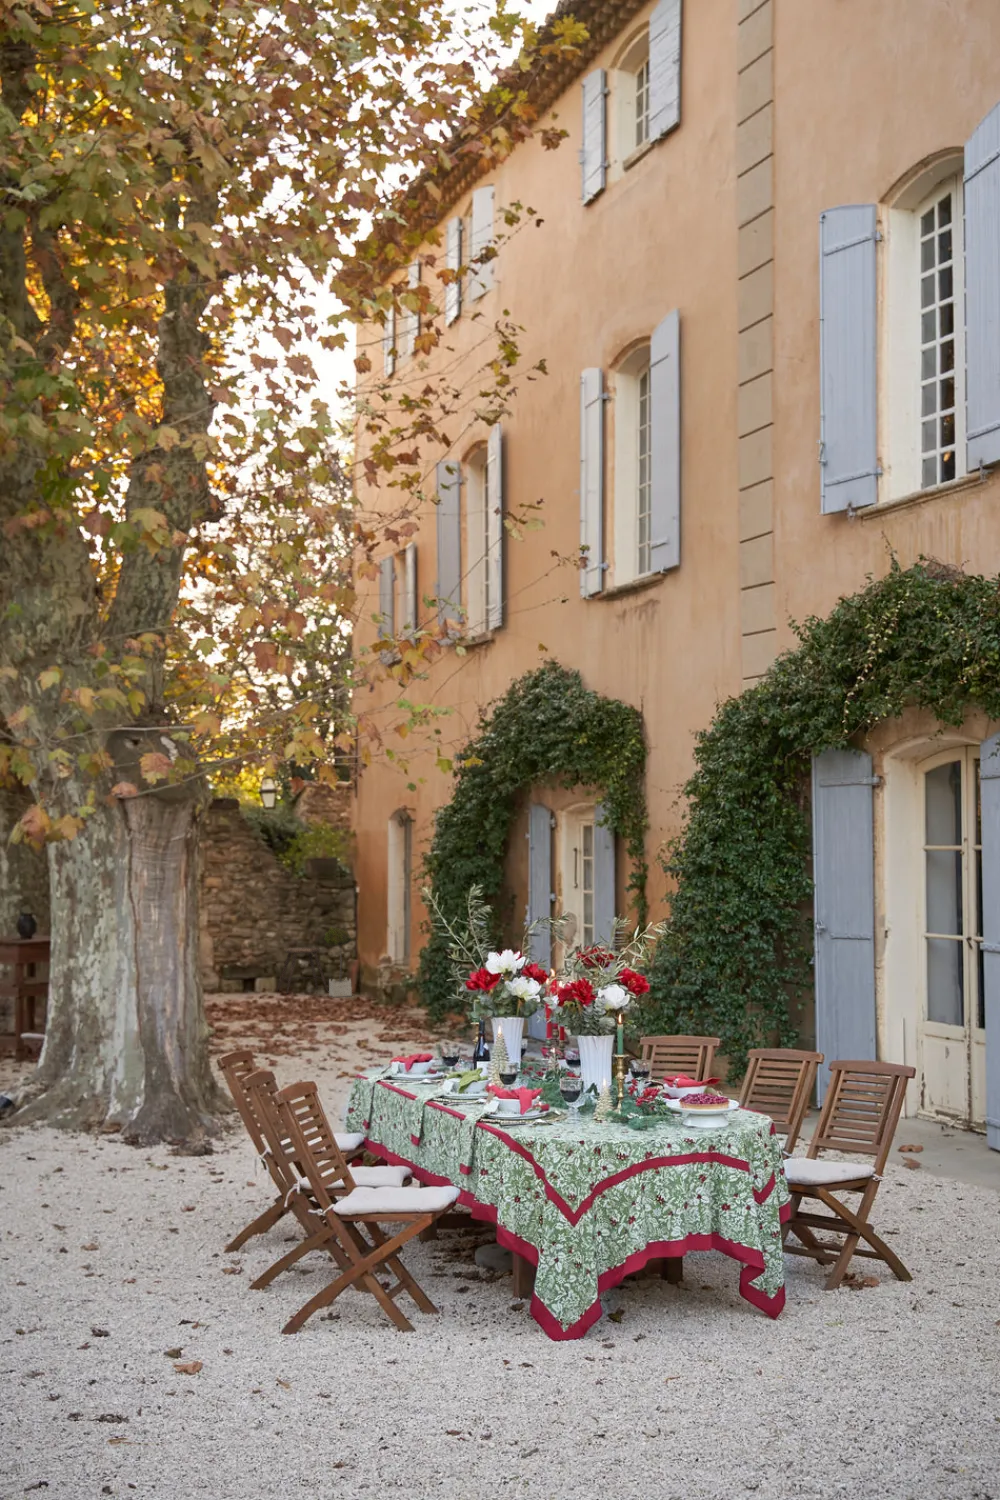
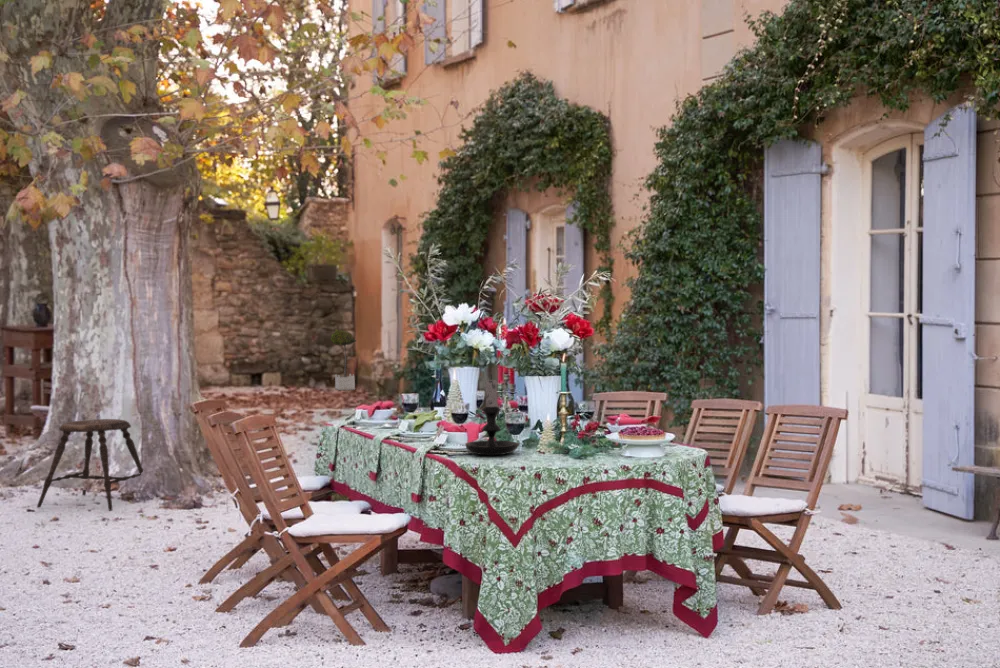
stool: present [277,948,328,993] -> present [37,419,143,511]
candle holder: none [520,1040,576,1126] -> present [465,375,520,455]

